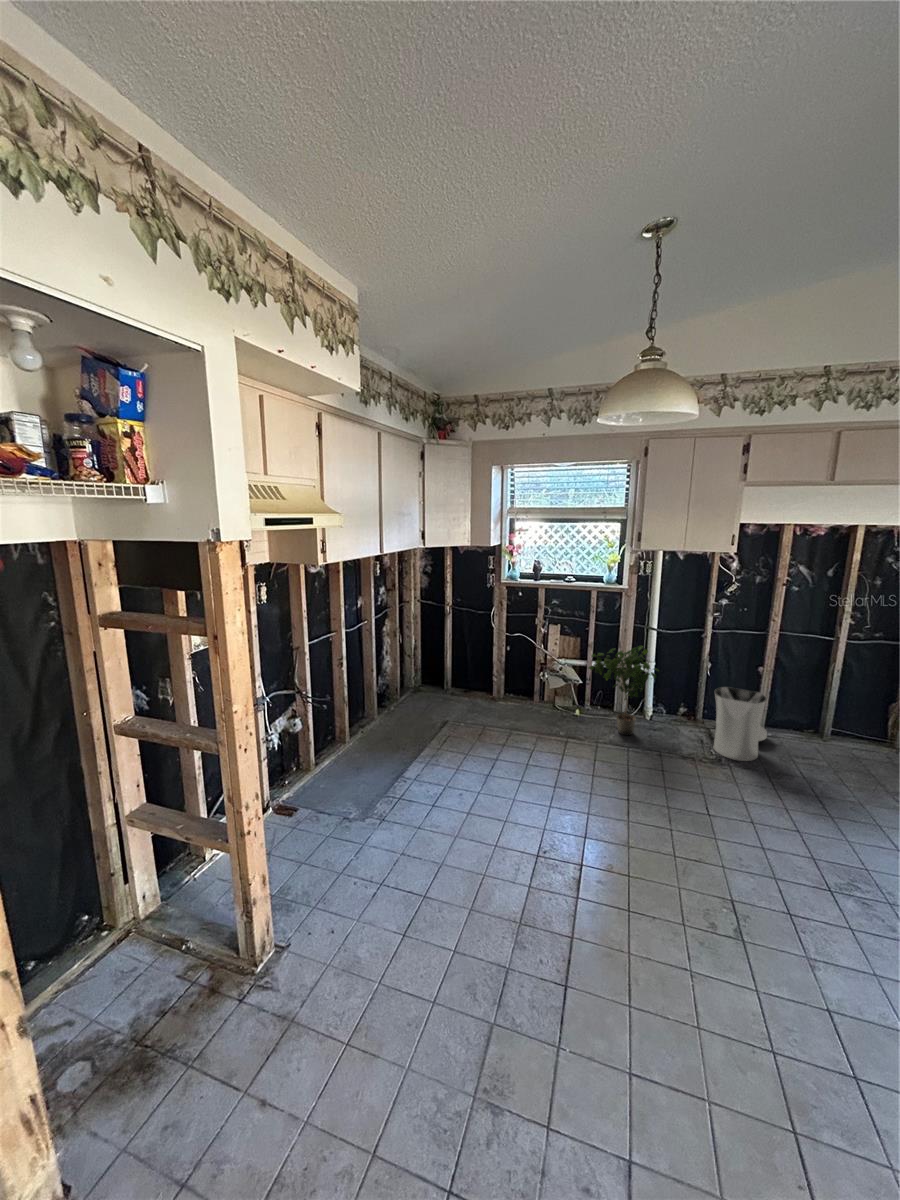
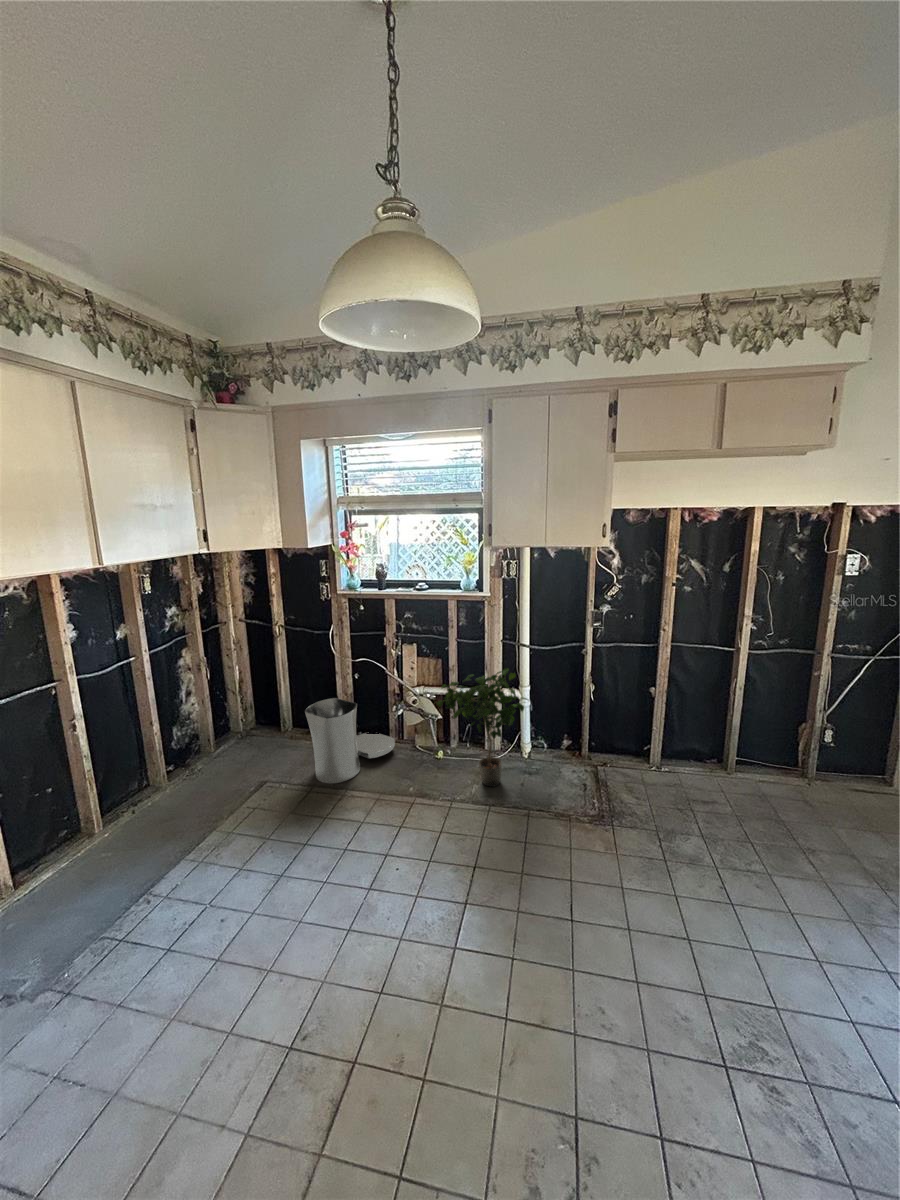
trash can: present [714,687,767,761] -> present [305,698,395,783]

